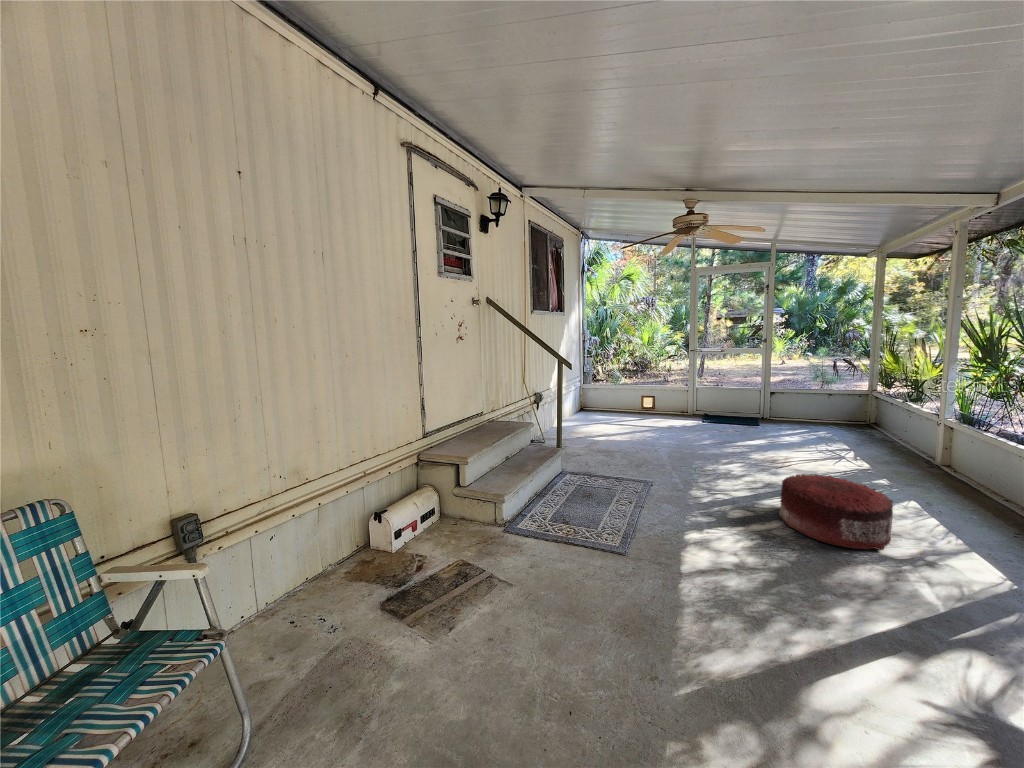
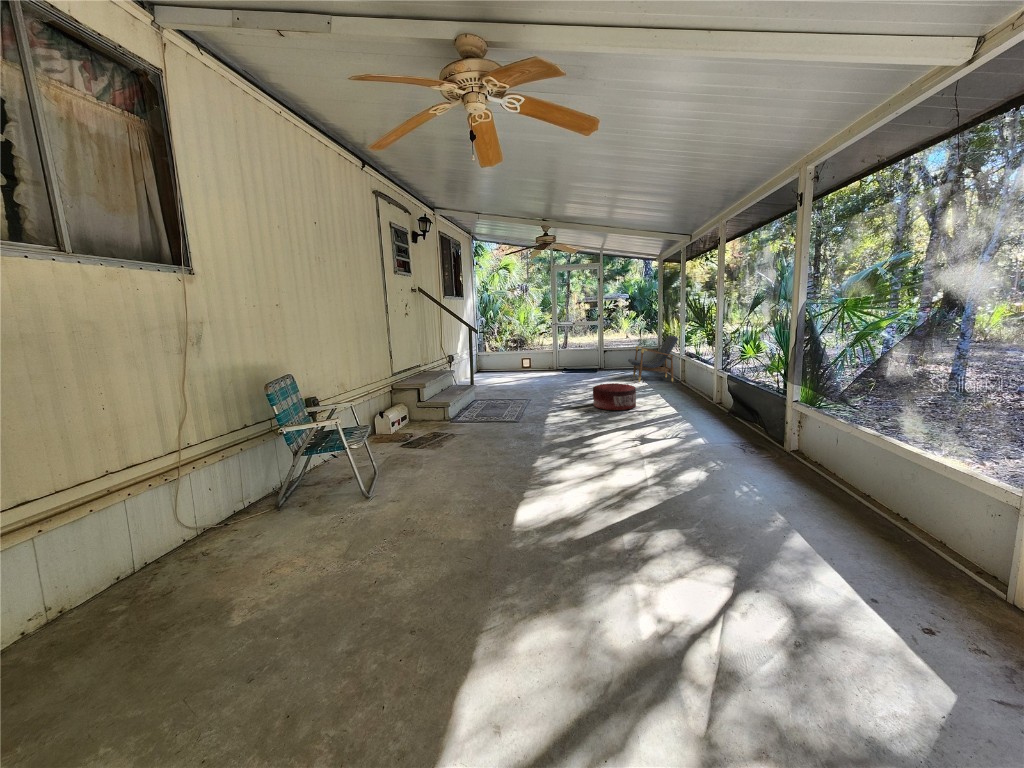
lounge chair: none [815,373,932,453] -> present [628,336,678,382]

